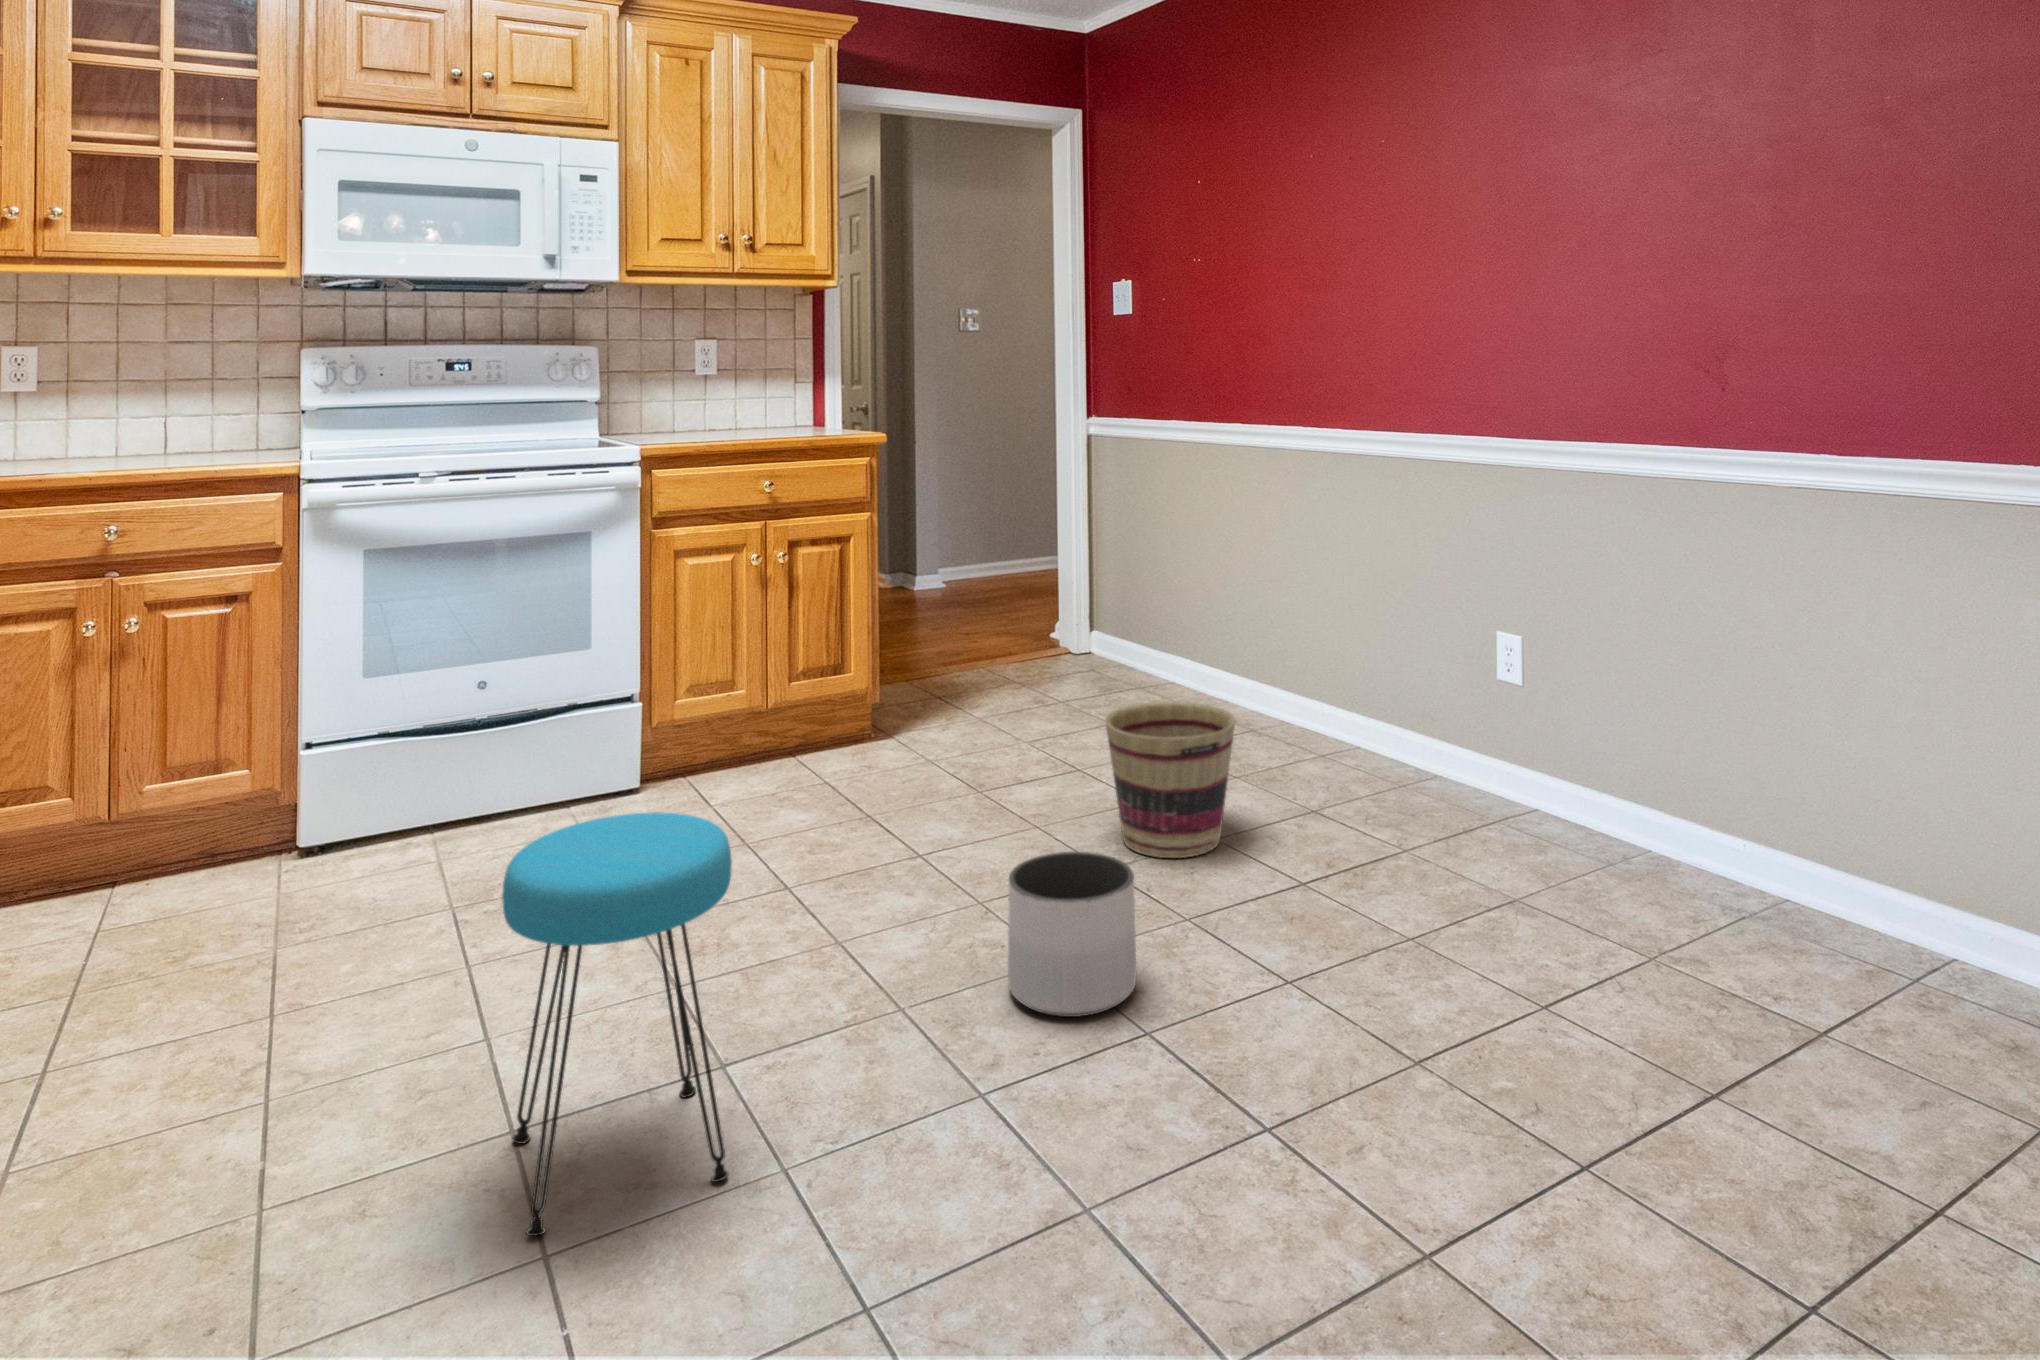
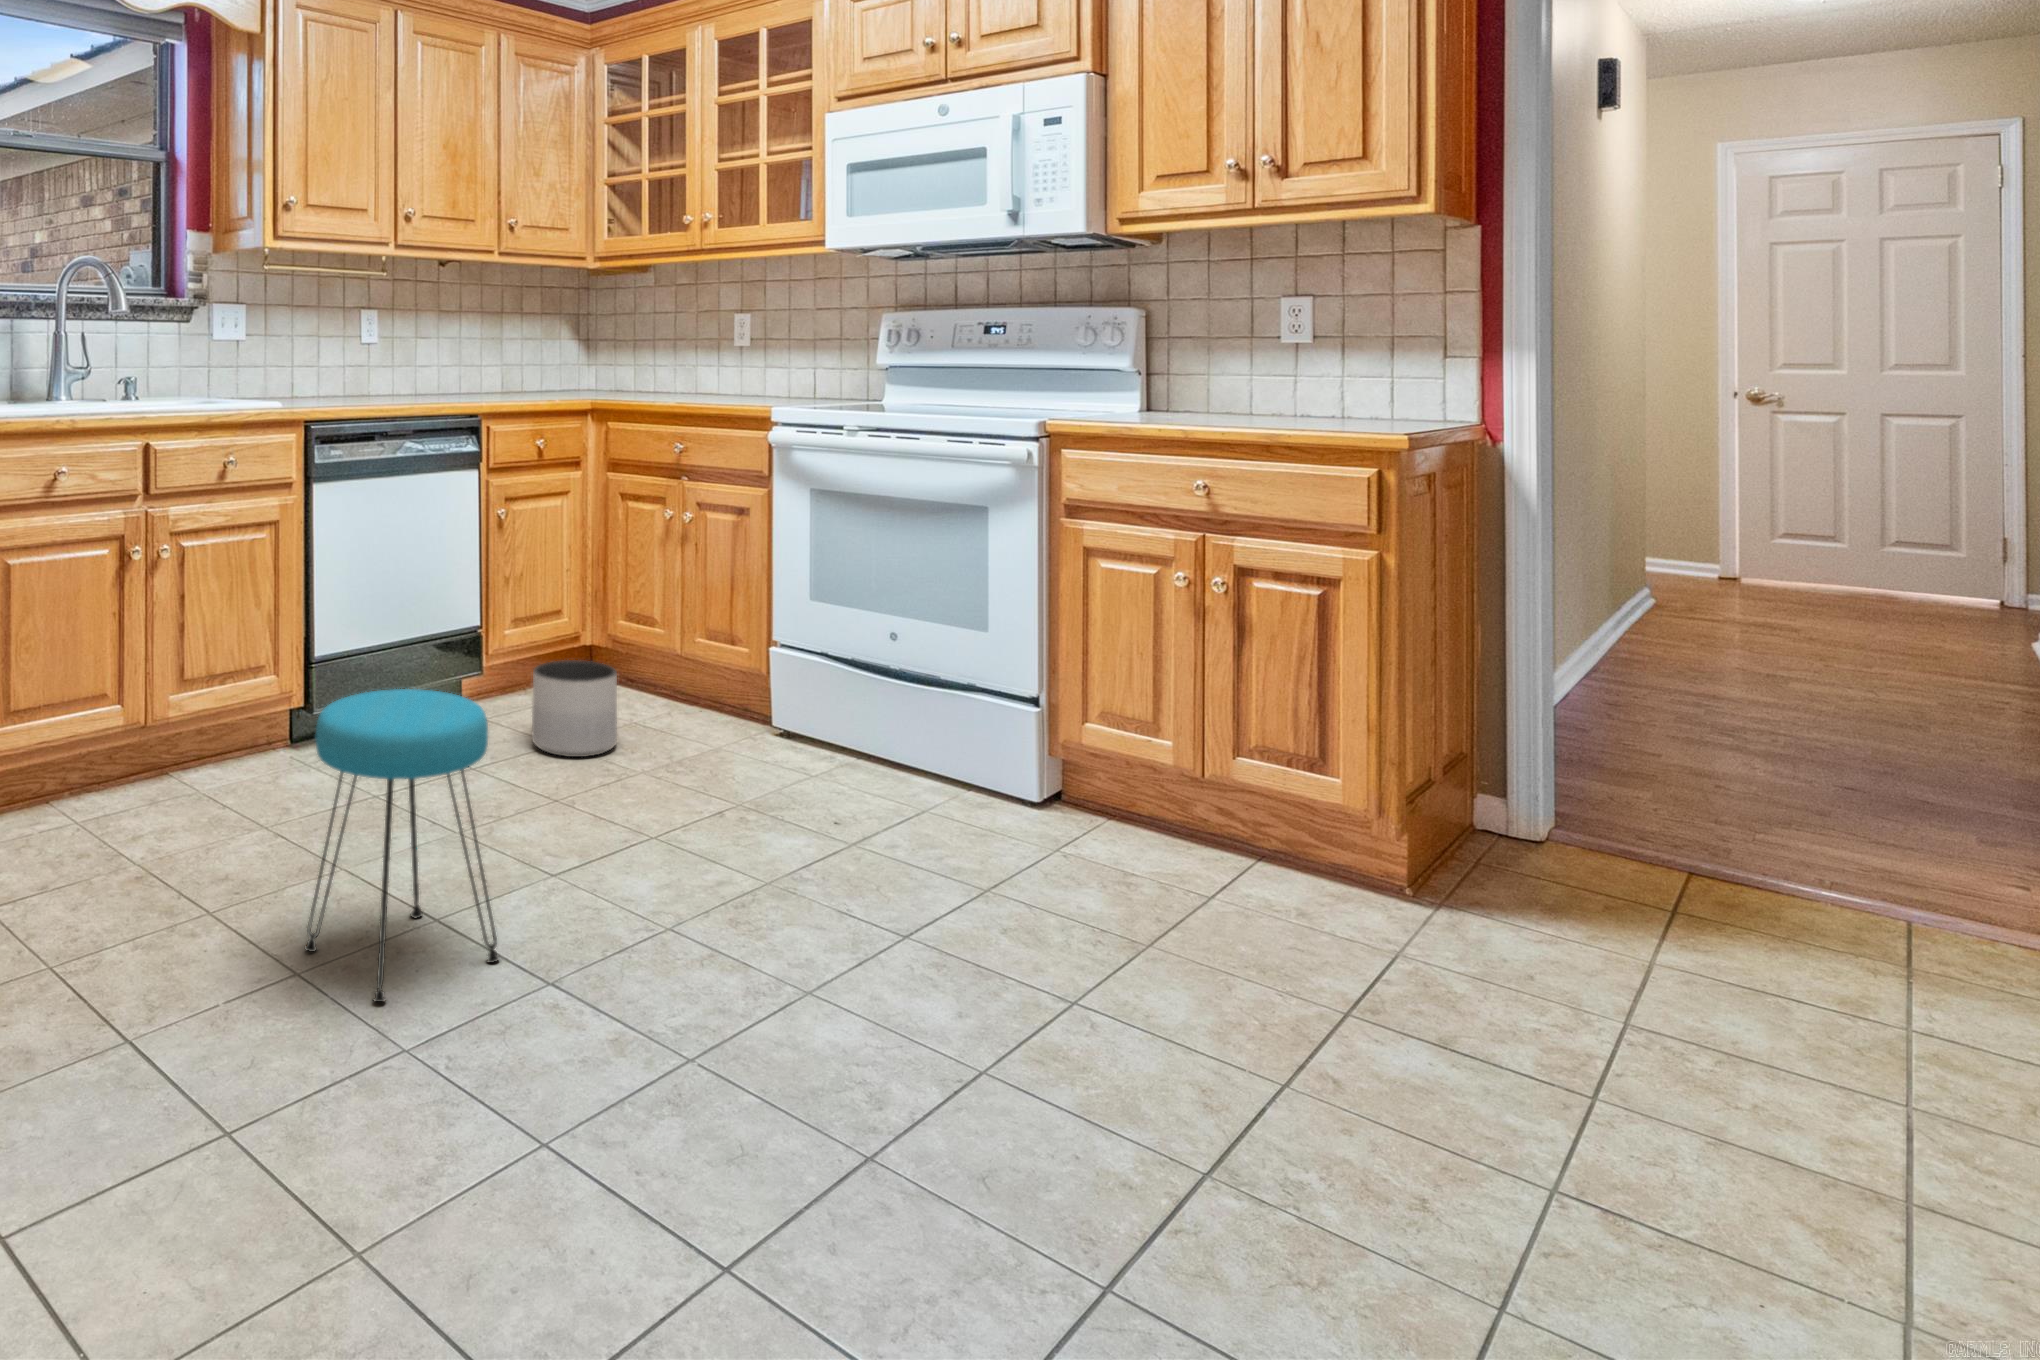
basket: present [1105,701,1235,858] -> none [1218,917,1494,1239]
planter: present [1008,852,1136,1017] -> present [532,660,617,757]

